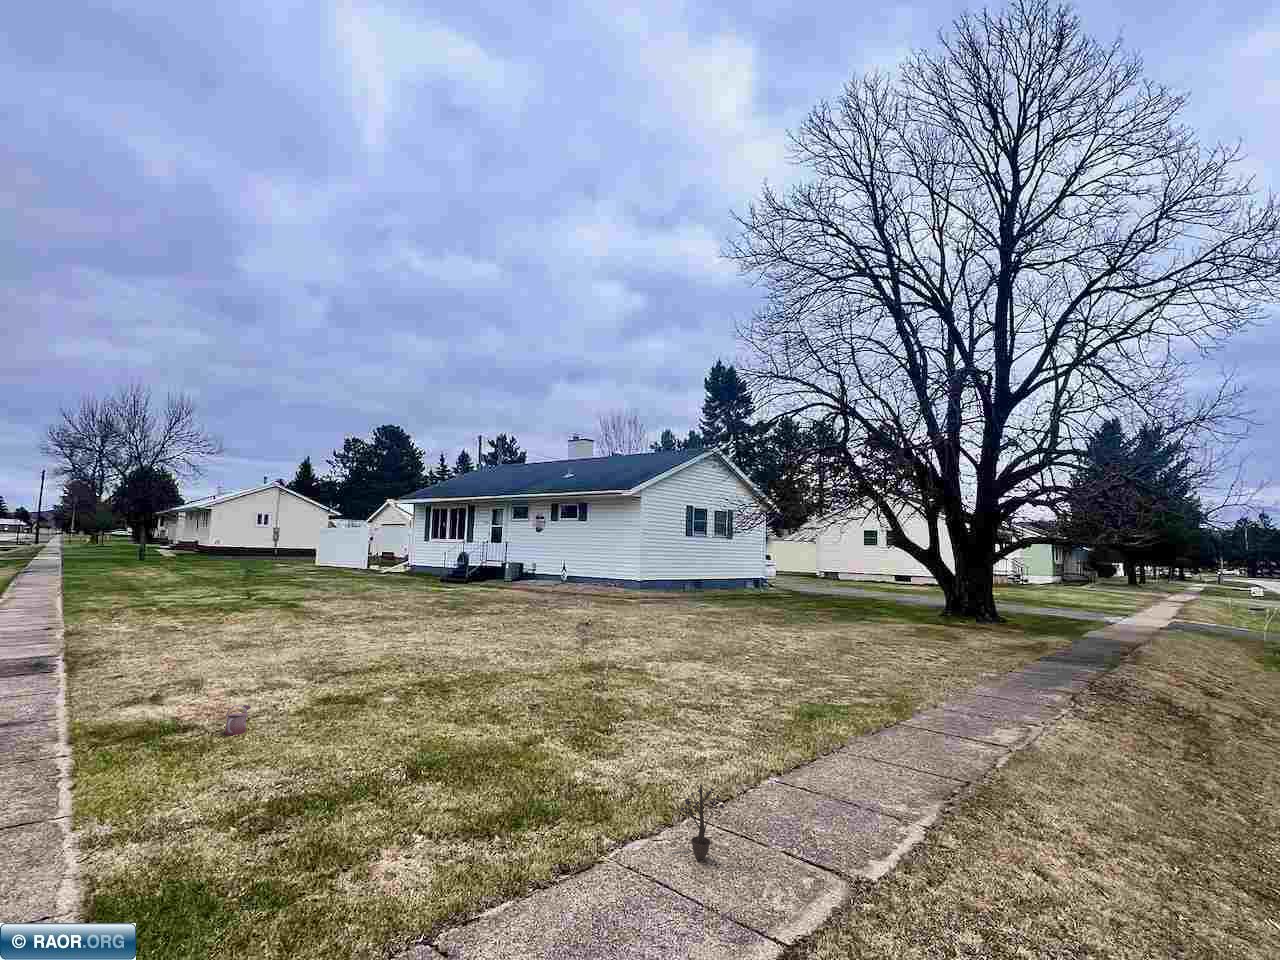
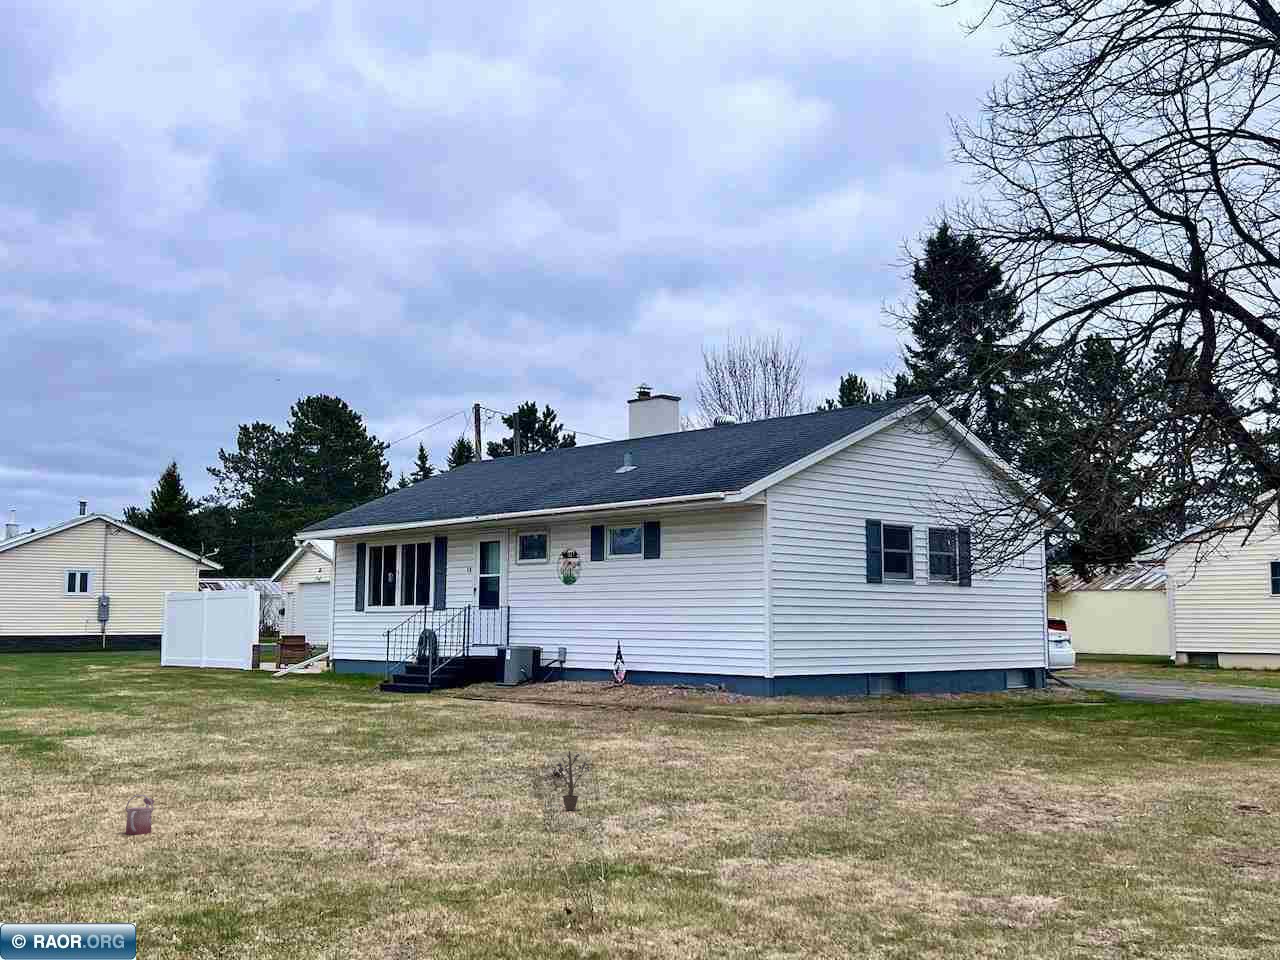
decorative plant: present [670,784,724,860] -> present [545,751,589,810]

